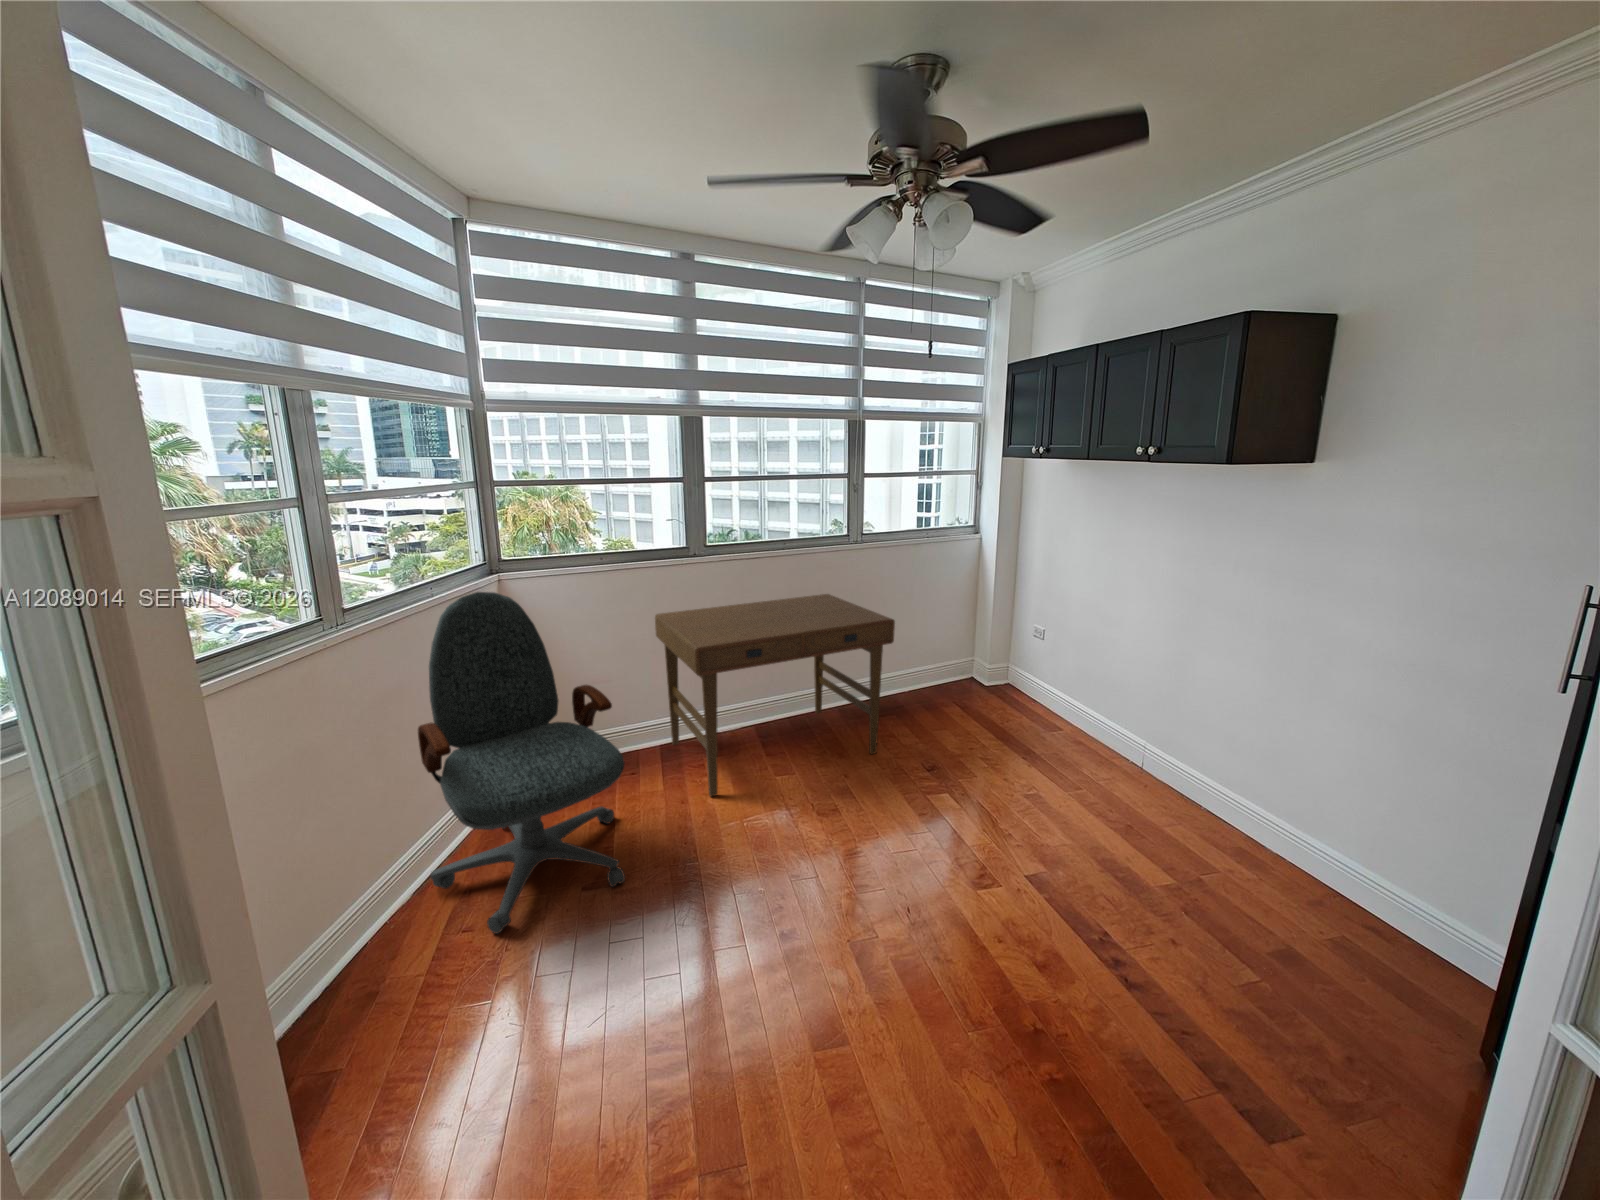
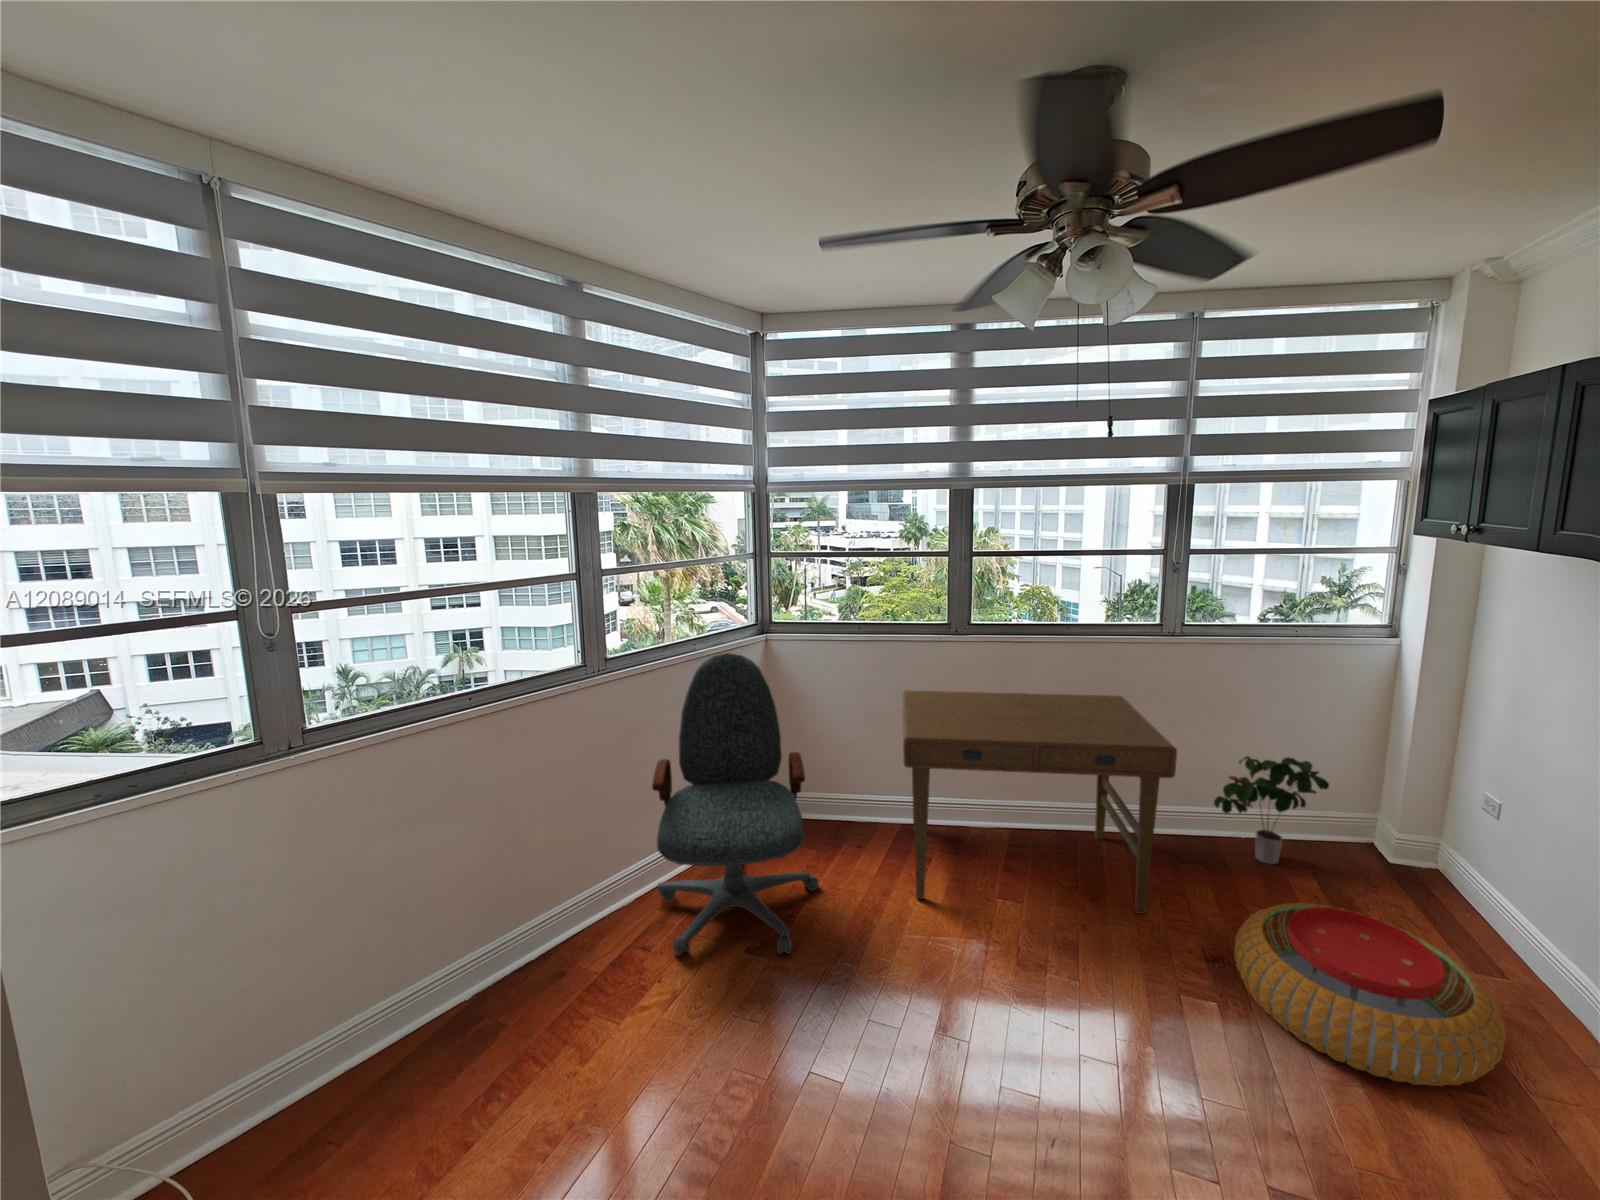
potted plant: none [892,622,954,700] -> present [1214,756,1329,864]
pouf: none [943,708,1089,801] -> present [1234,903,1506,1086]

